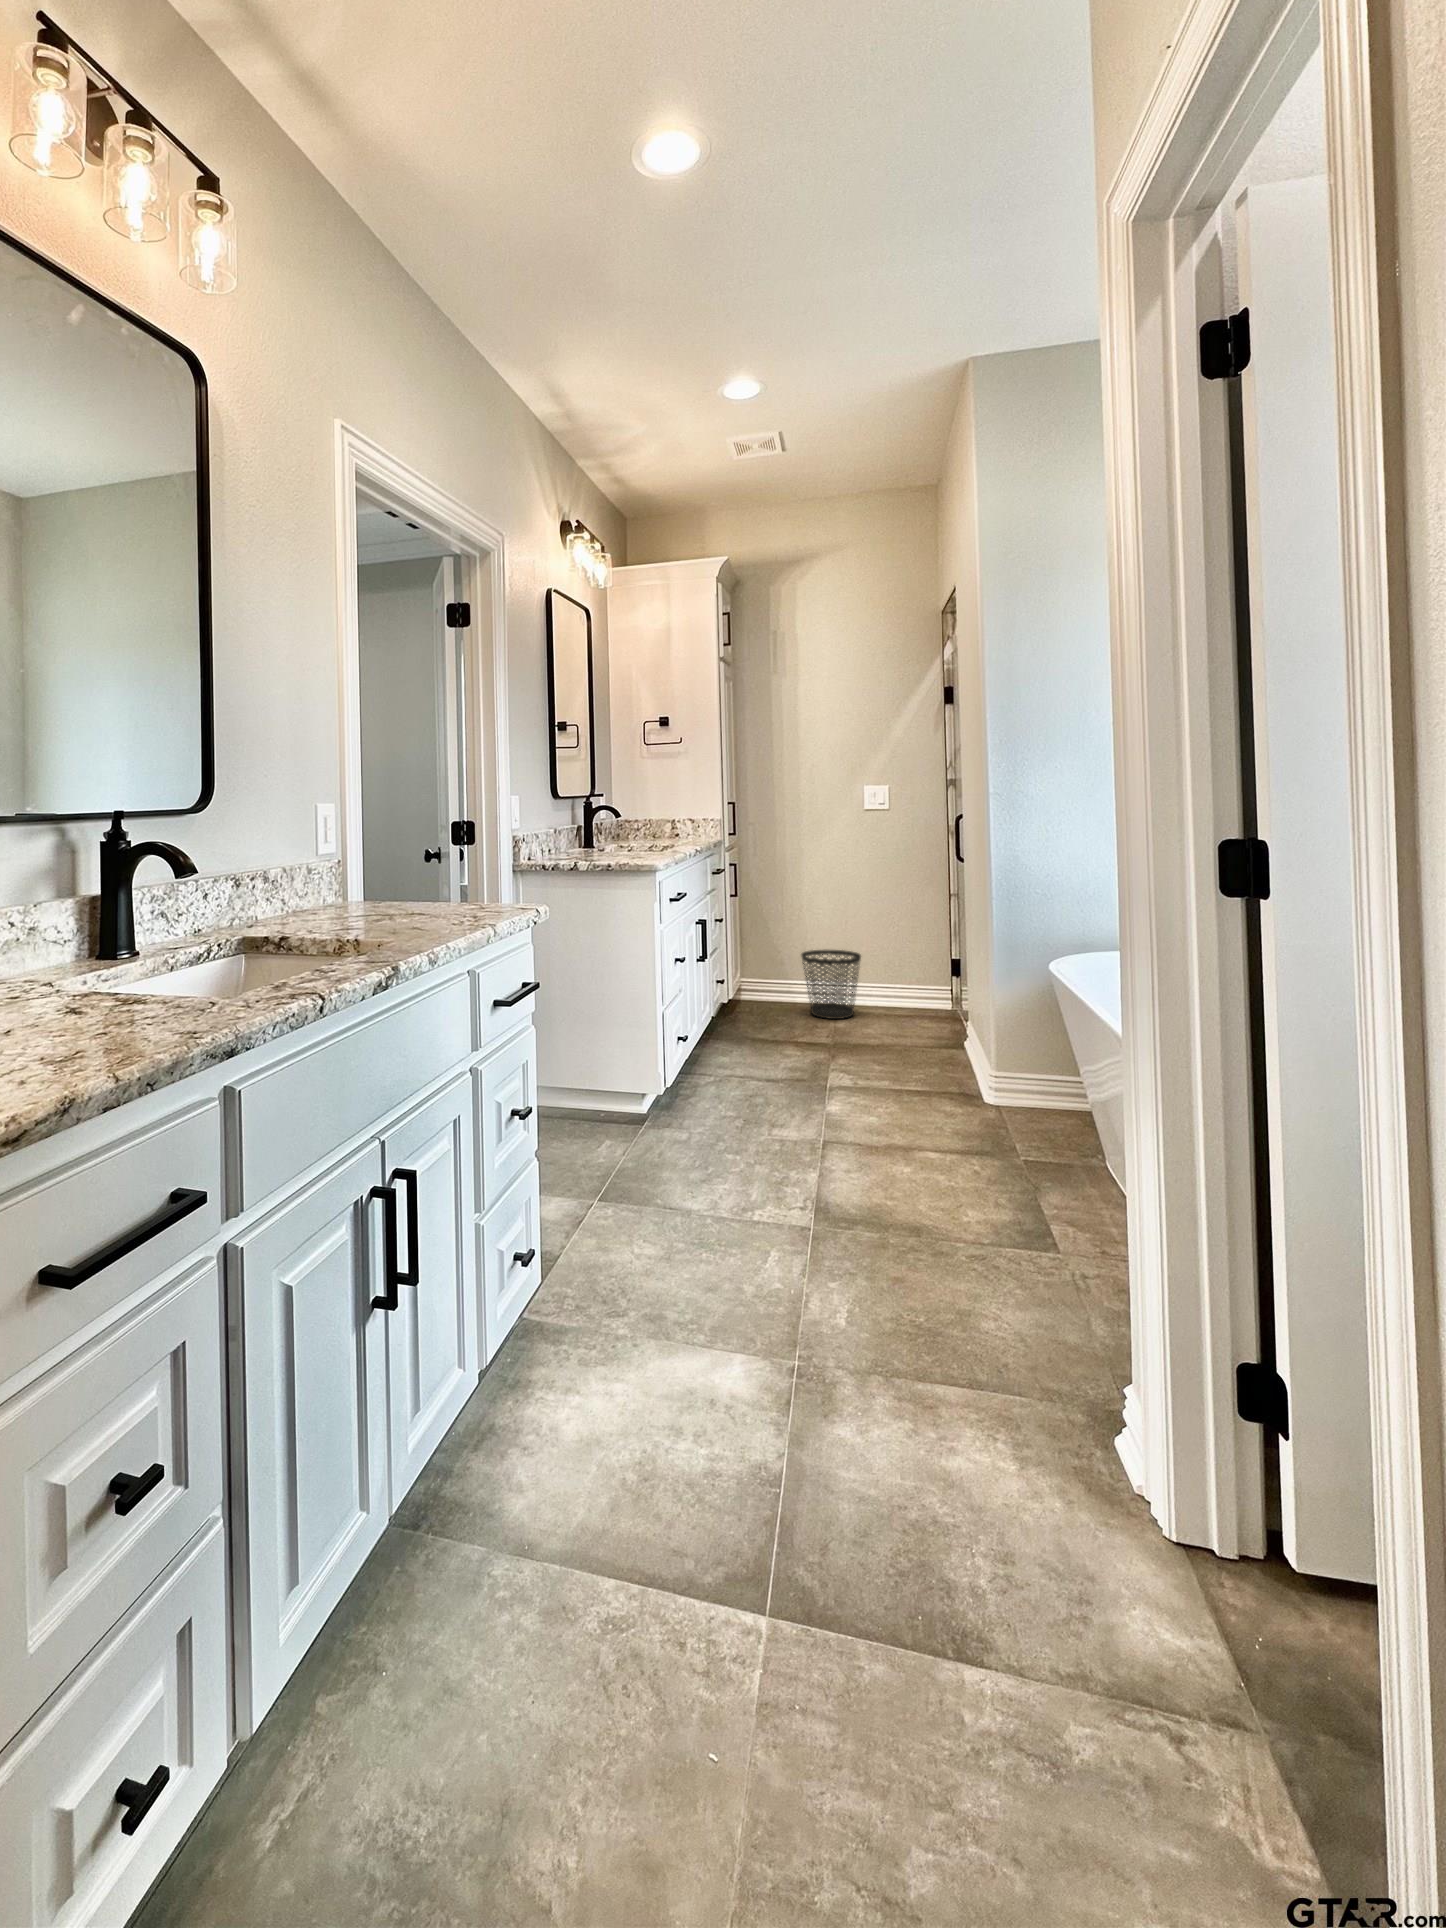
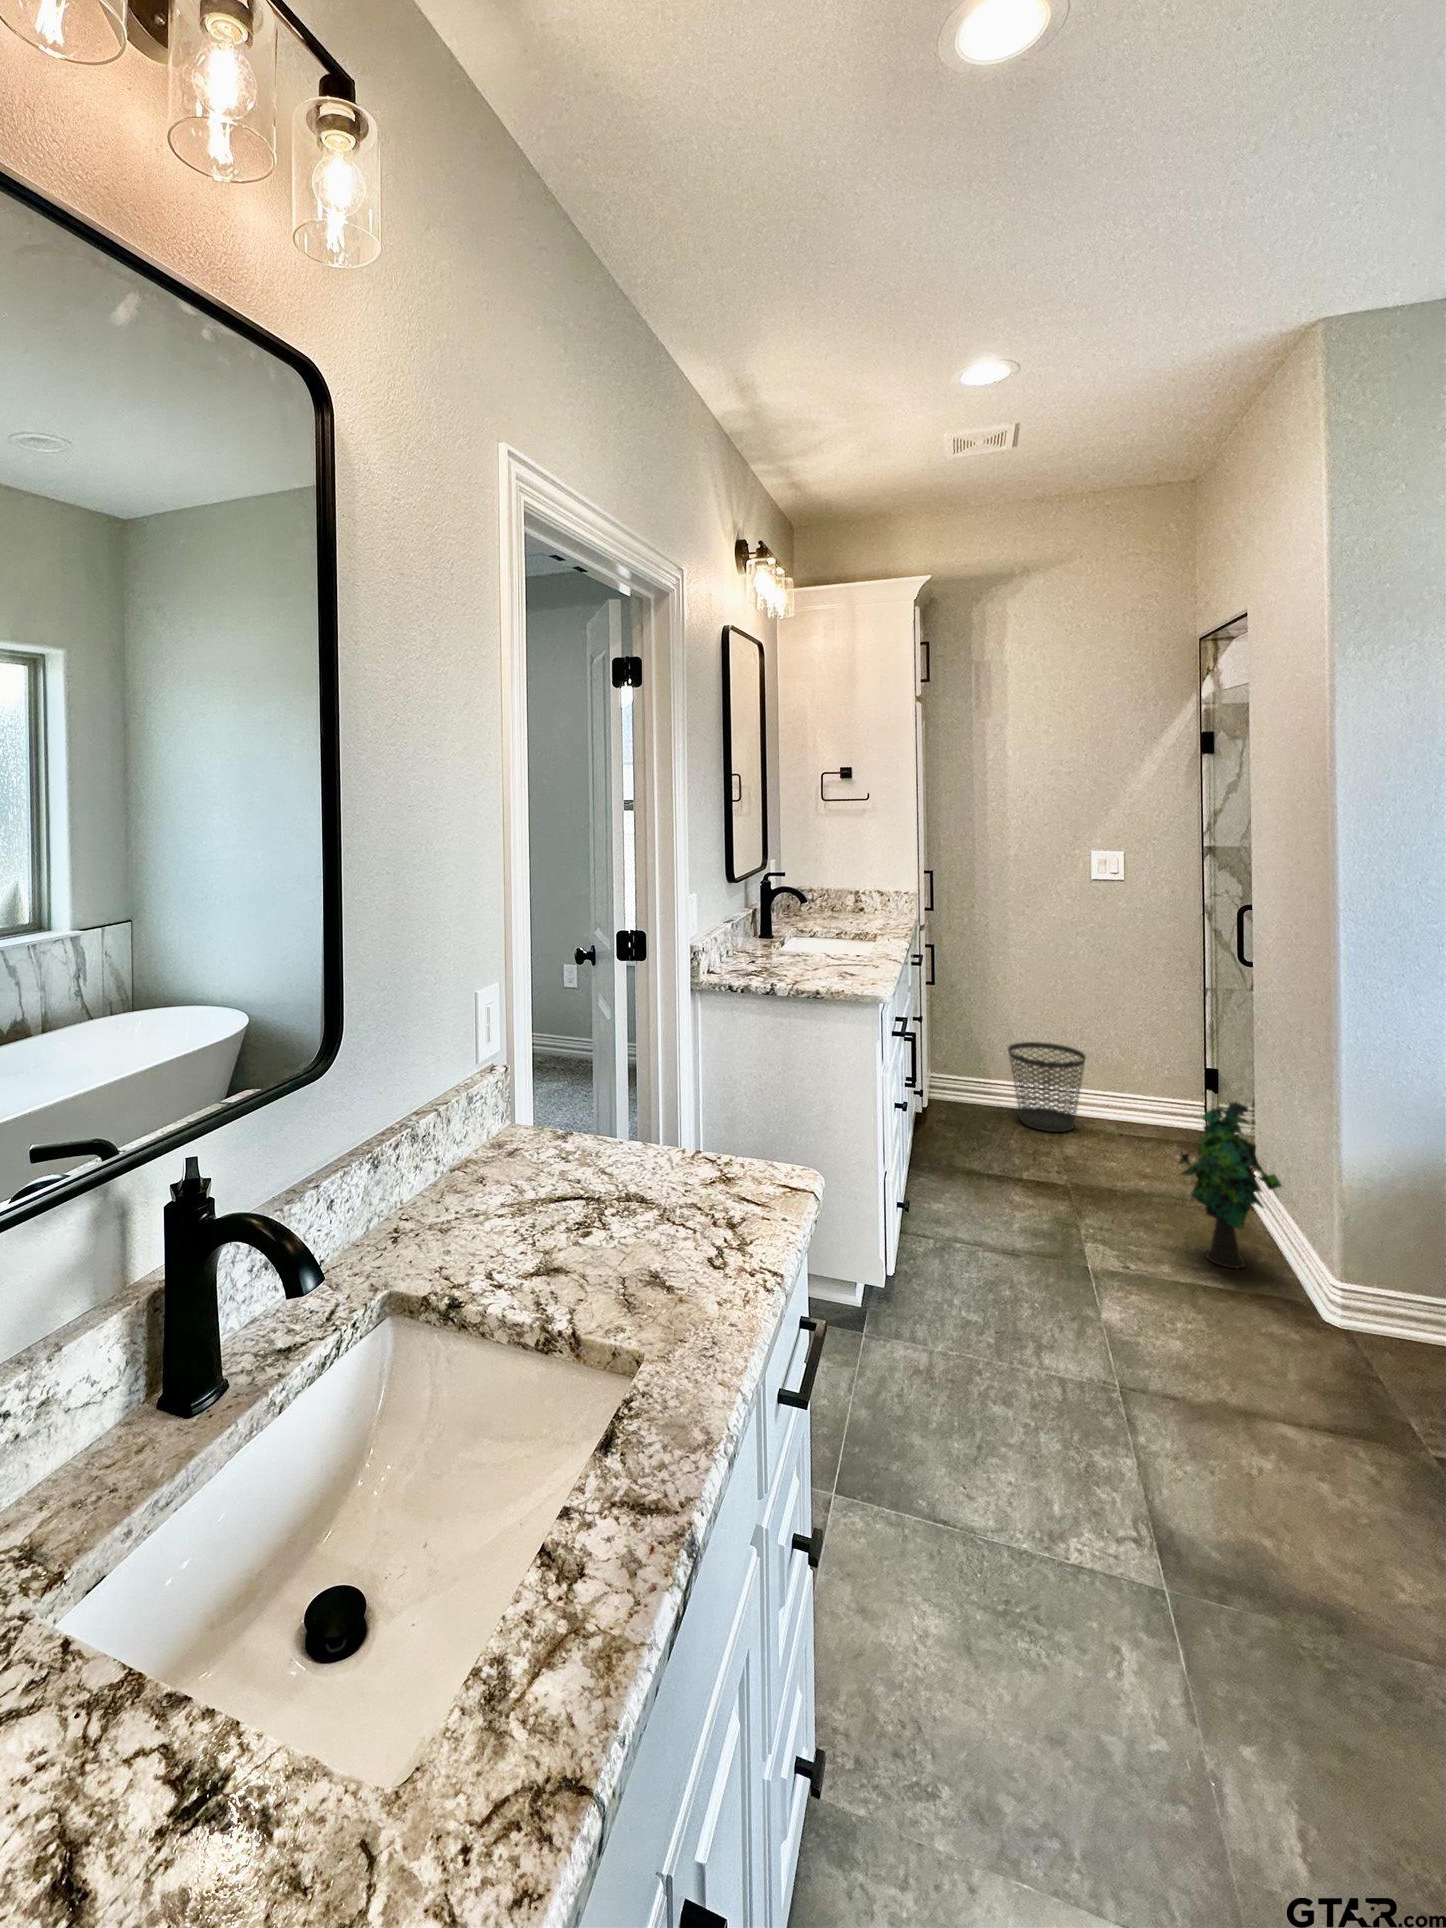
decorative plant: none [902,955,970,1085] -> present [1180,1102,1282,1268]

